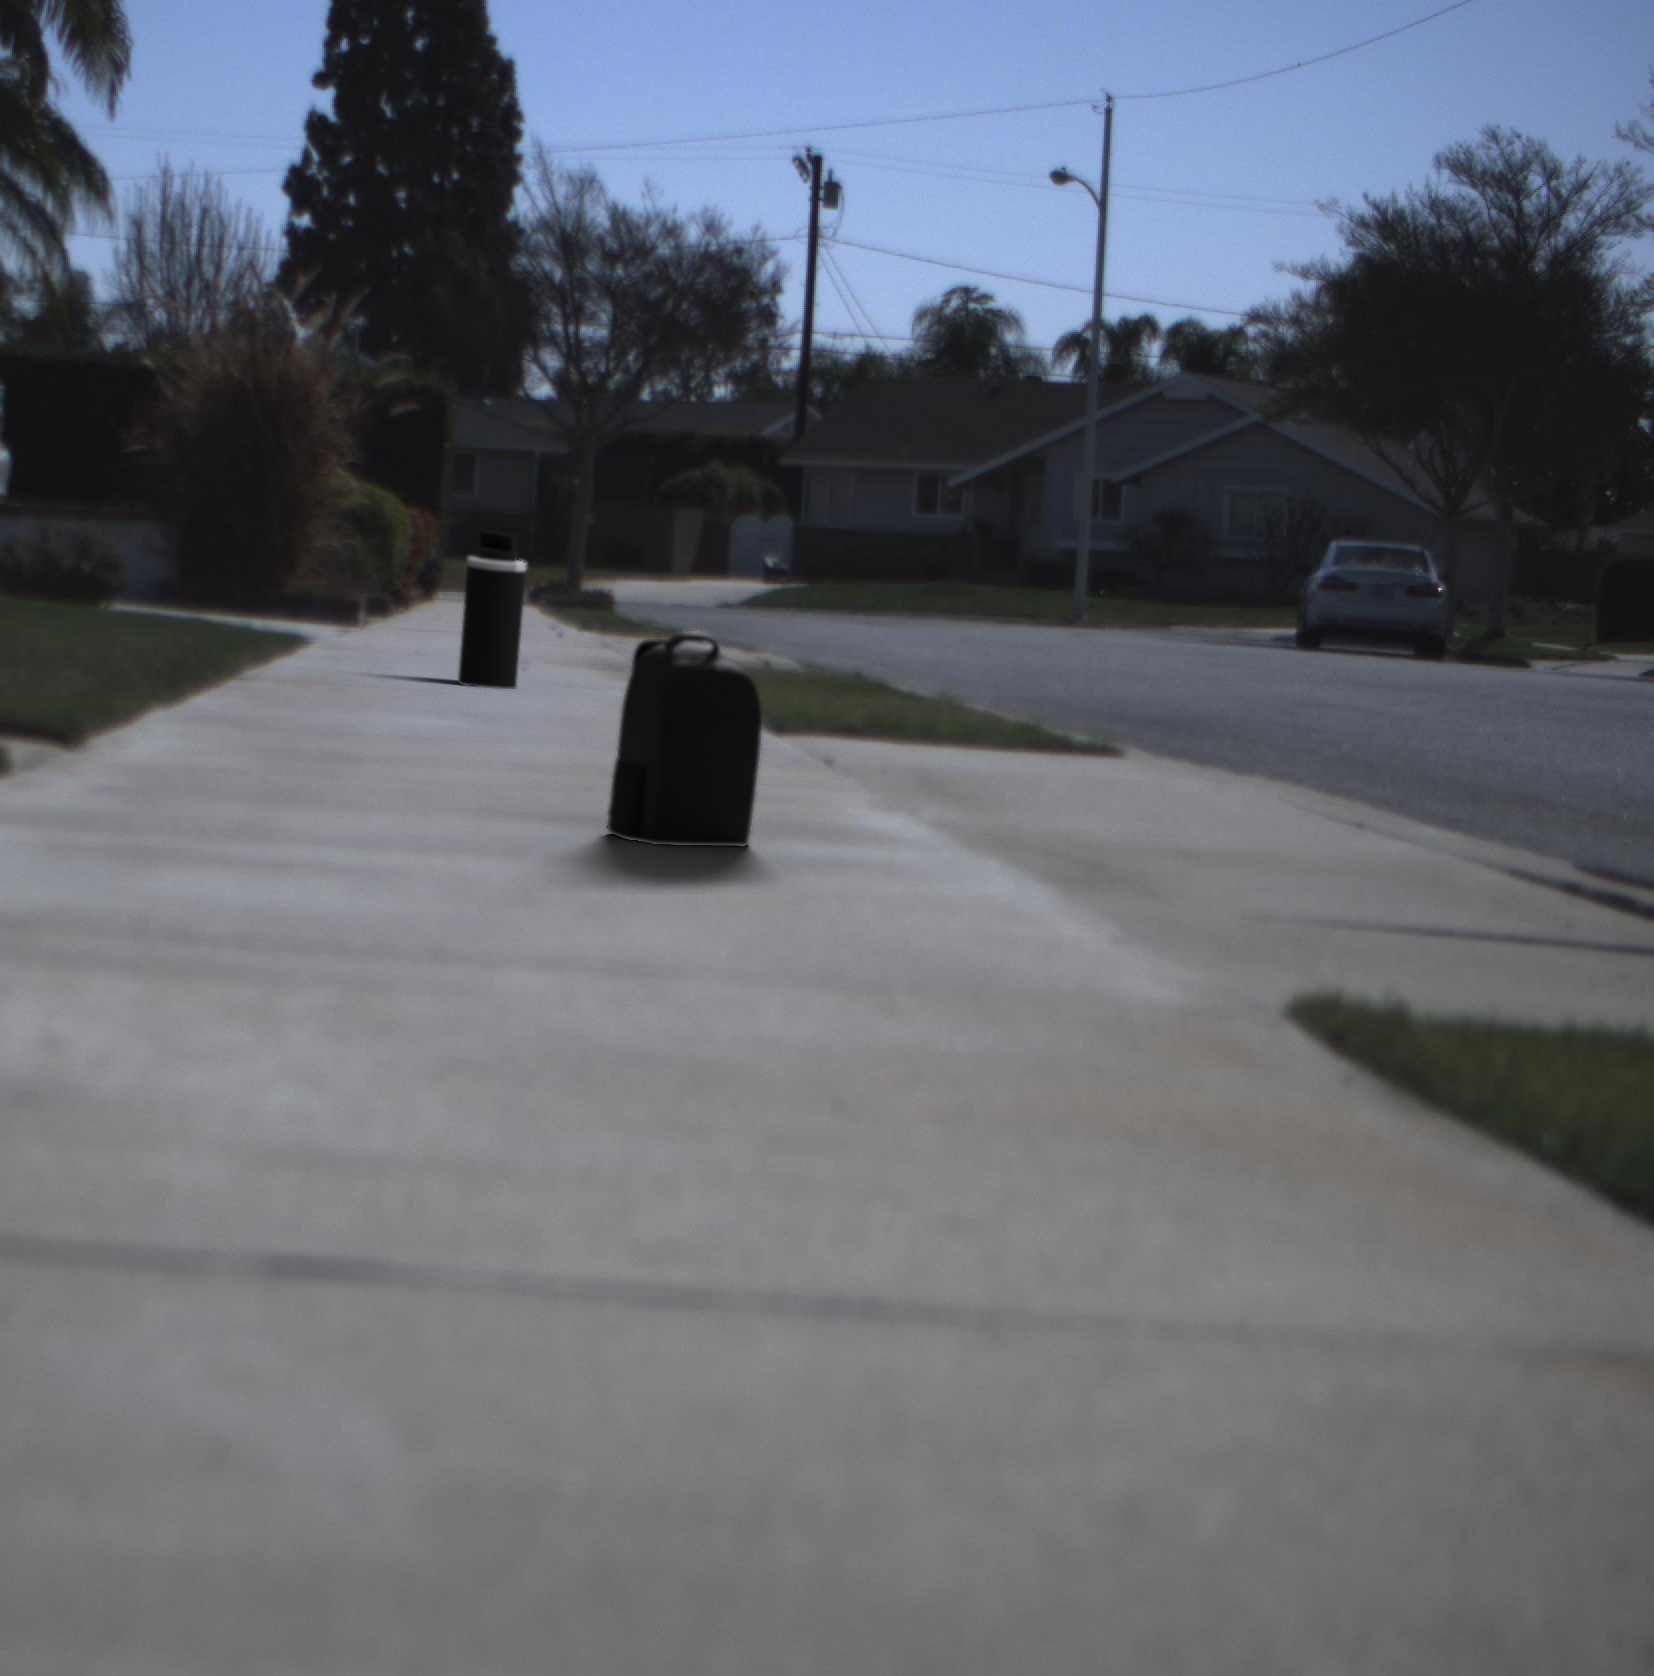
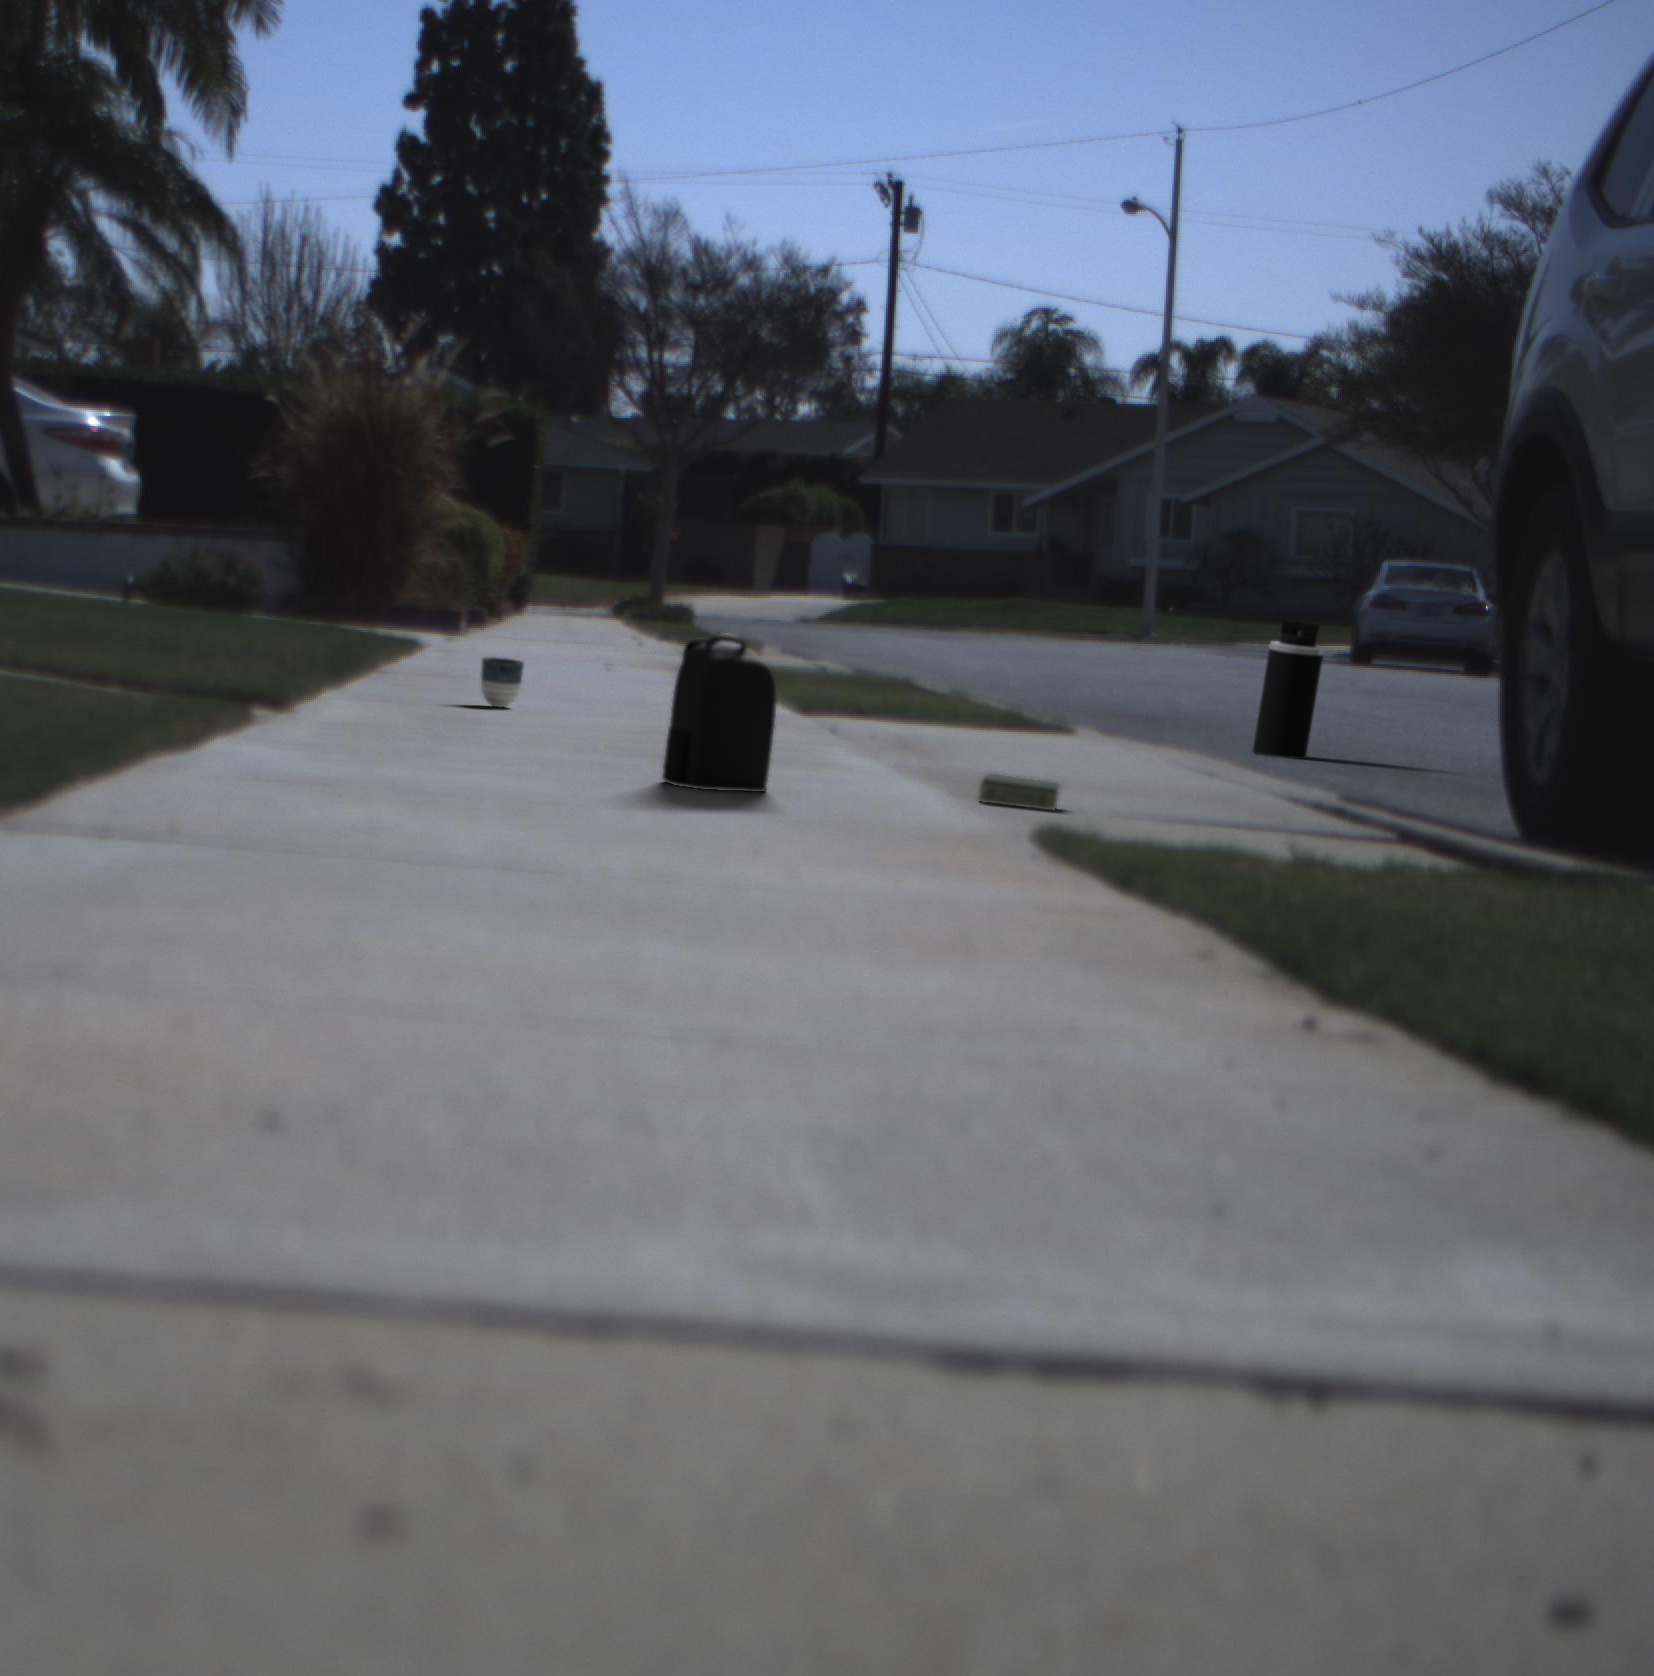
trash can: present [458,531,527,689] -> present [1253,619,1324,759]
planter: none [372,657,425,719] -> present [481,657,524,707]
toolbox: none [1026,812,1133,866] -> present [979,774,1061,810]

